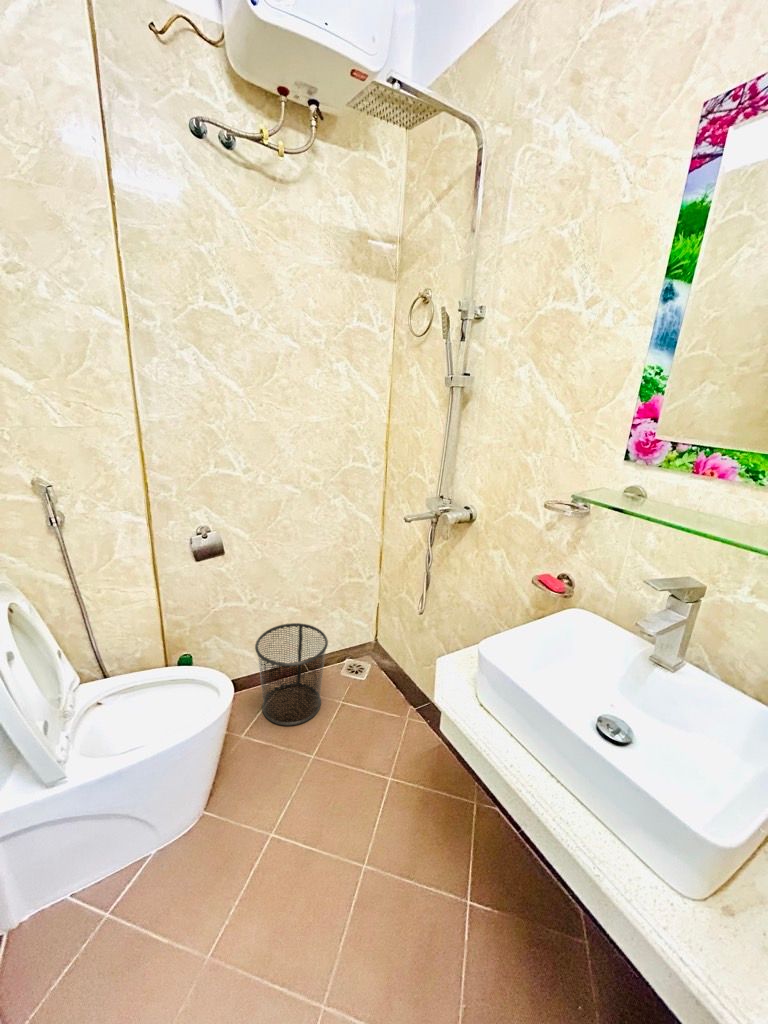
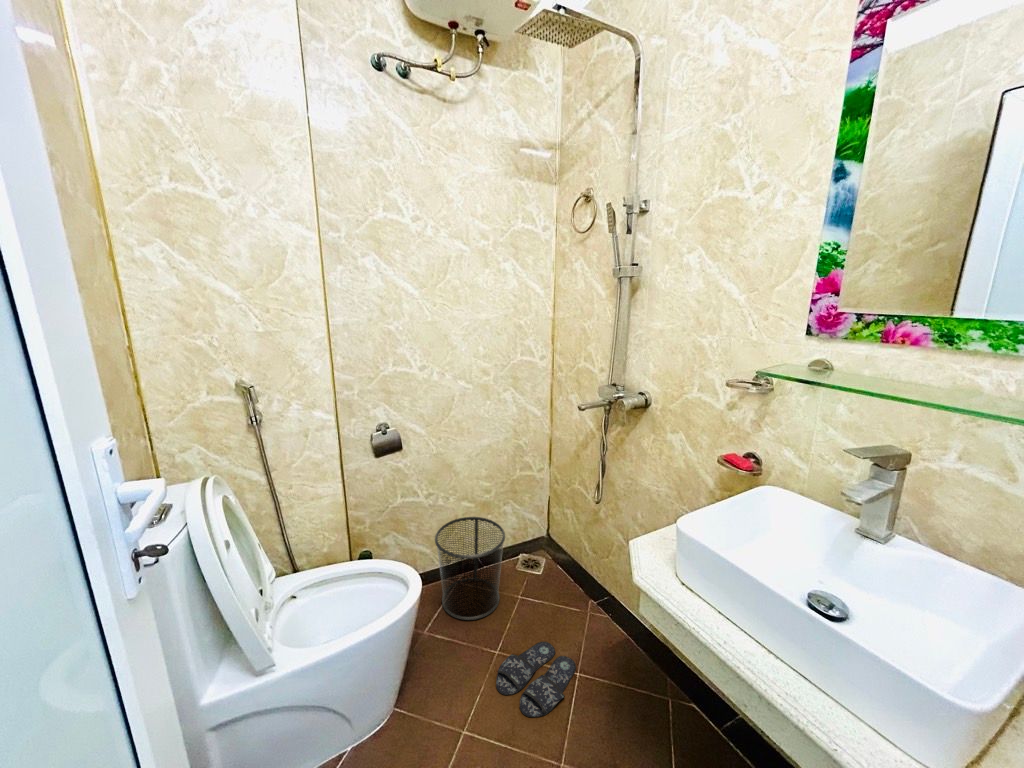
slippers: none [308,748,389,822] -> present [496,642,576,717]

